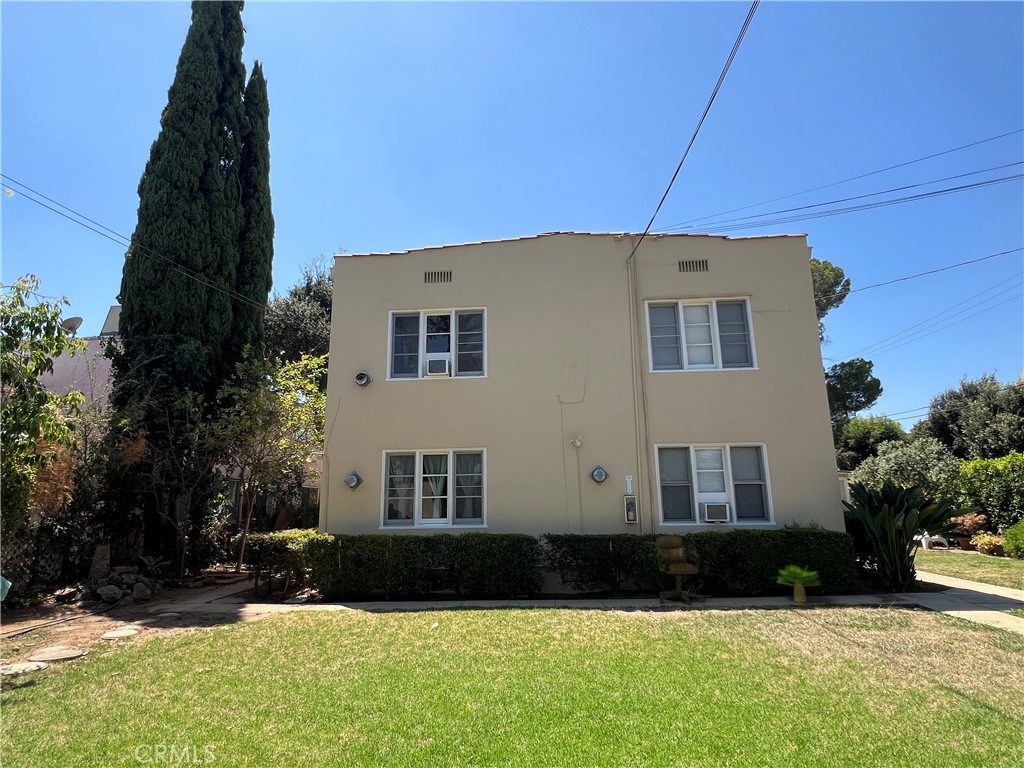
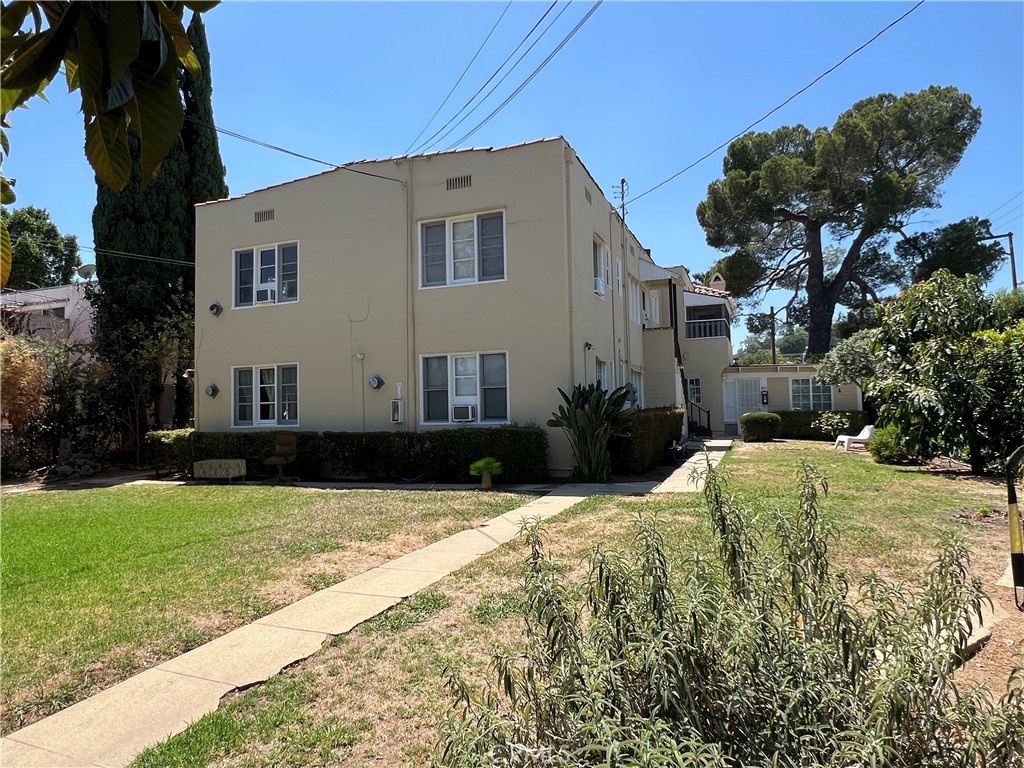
chair: present [656,536,705,605] -> present [261,435,300,487]
bench: none [376,571,442,606] -> present [194,459,246,484]

